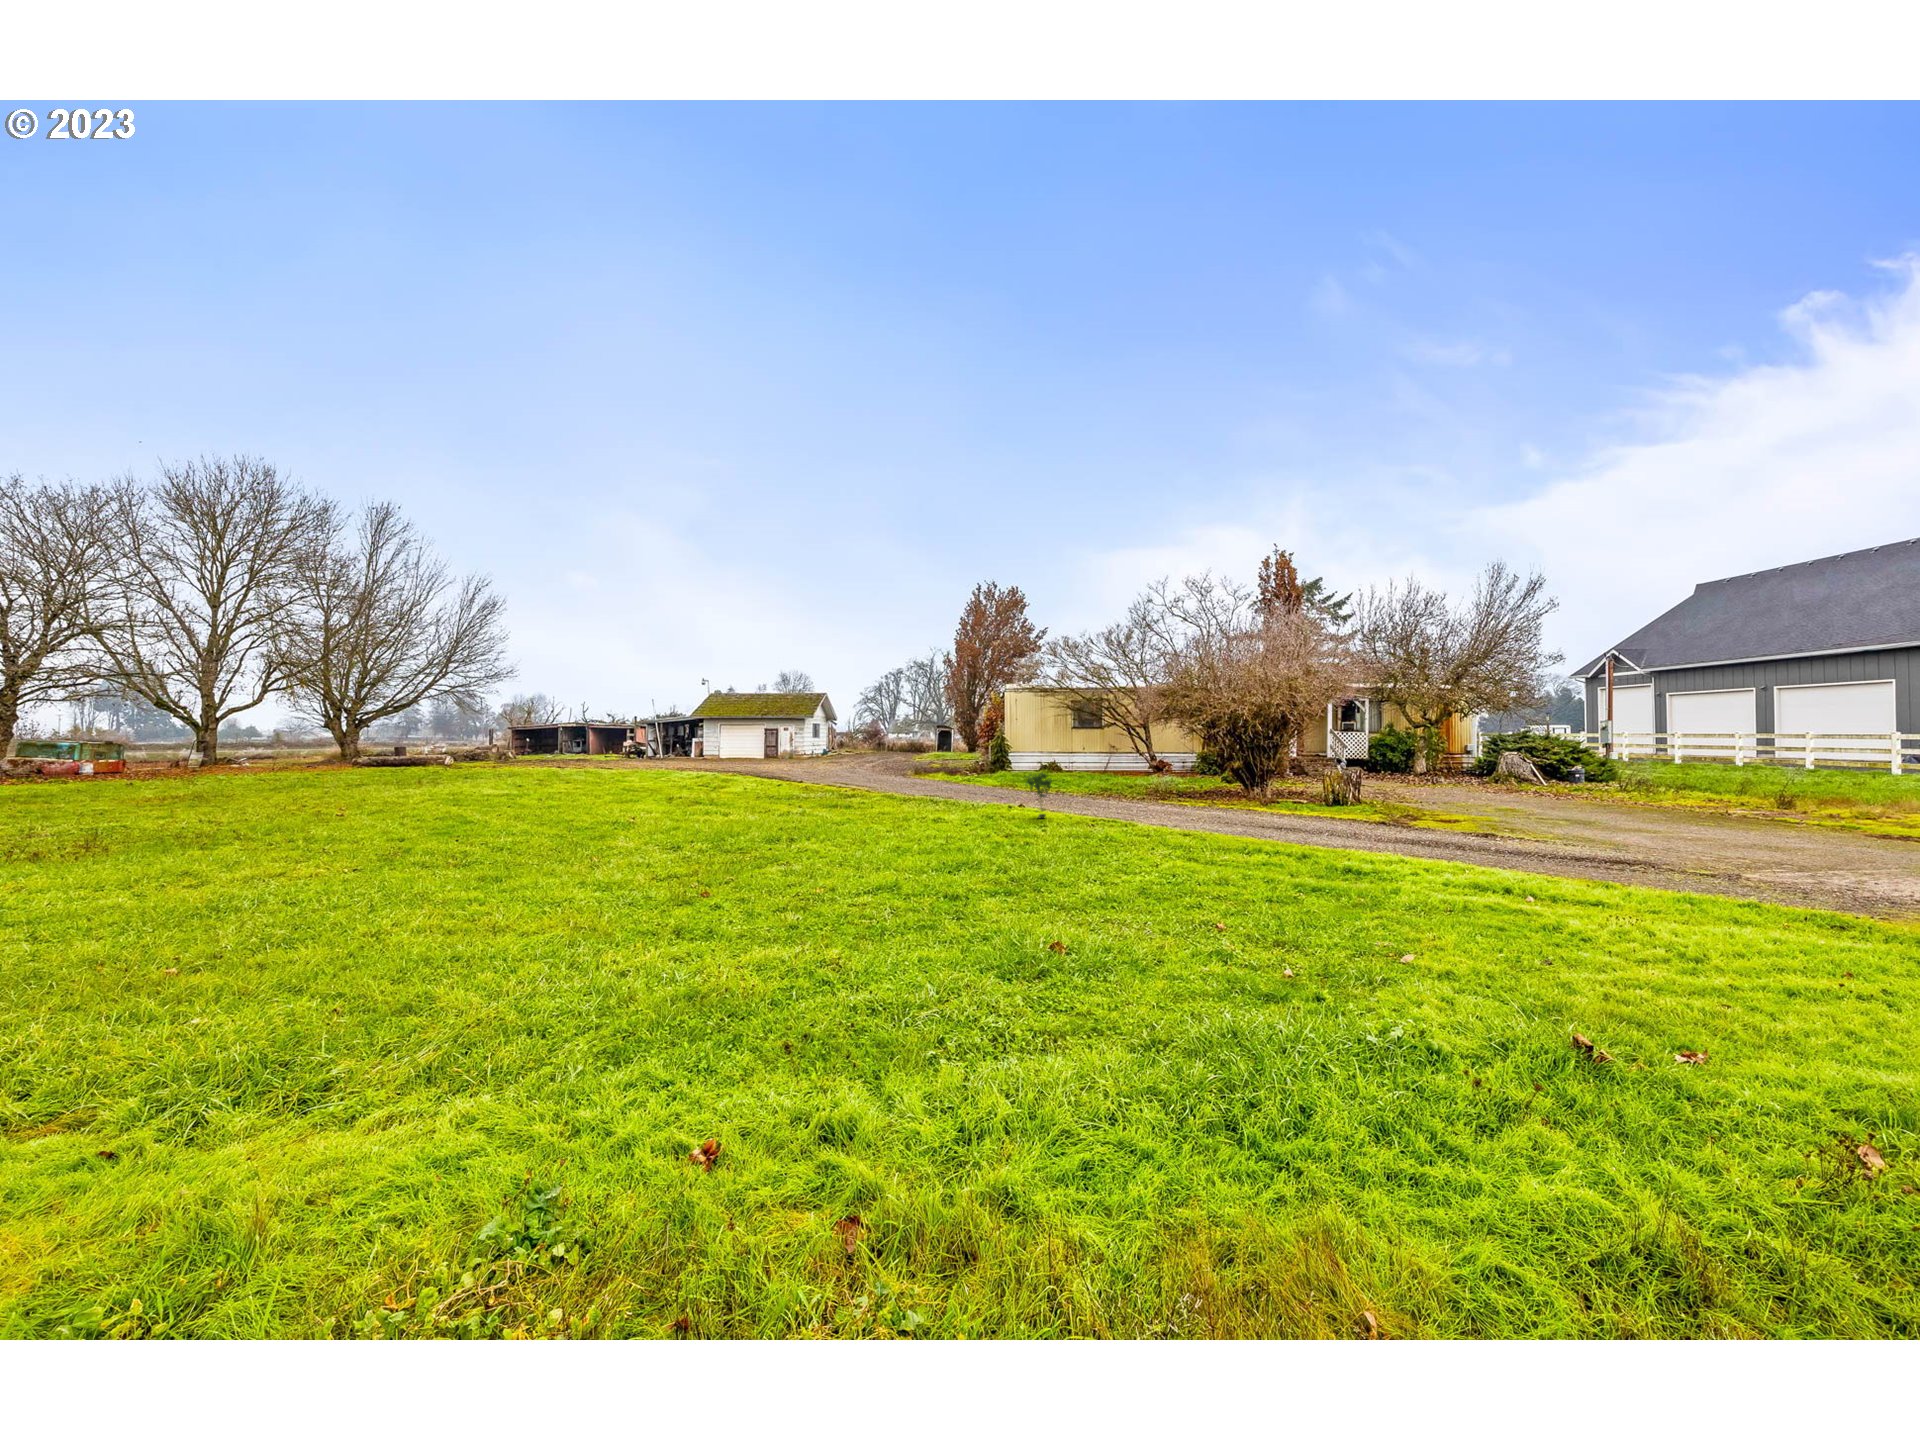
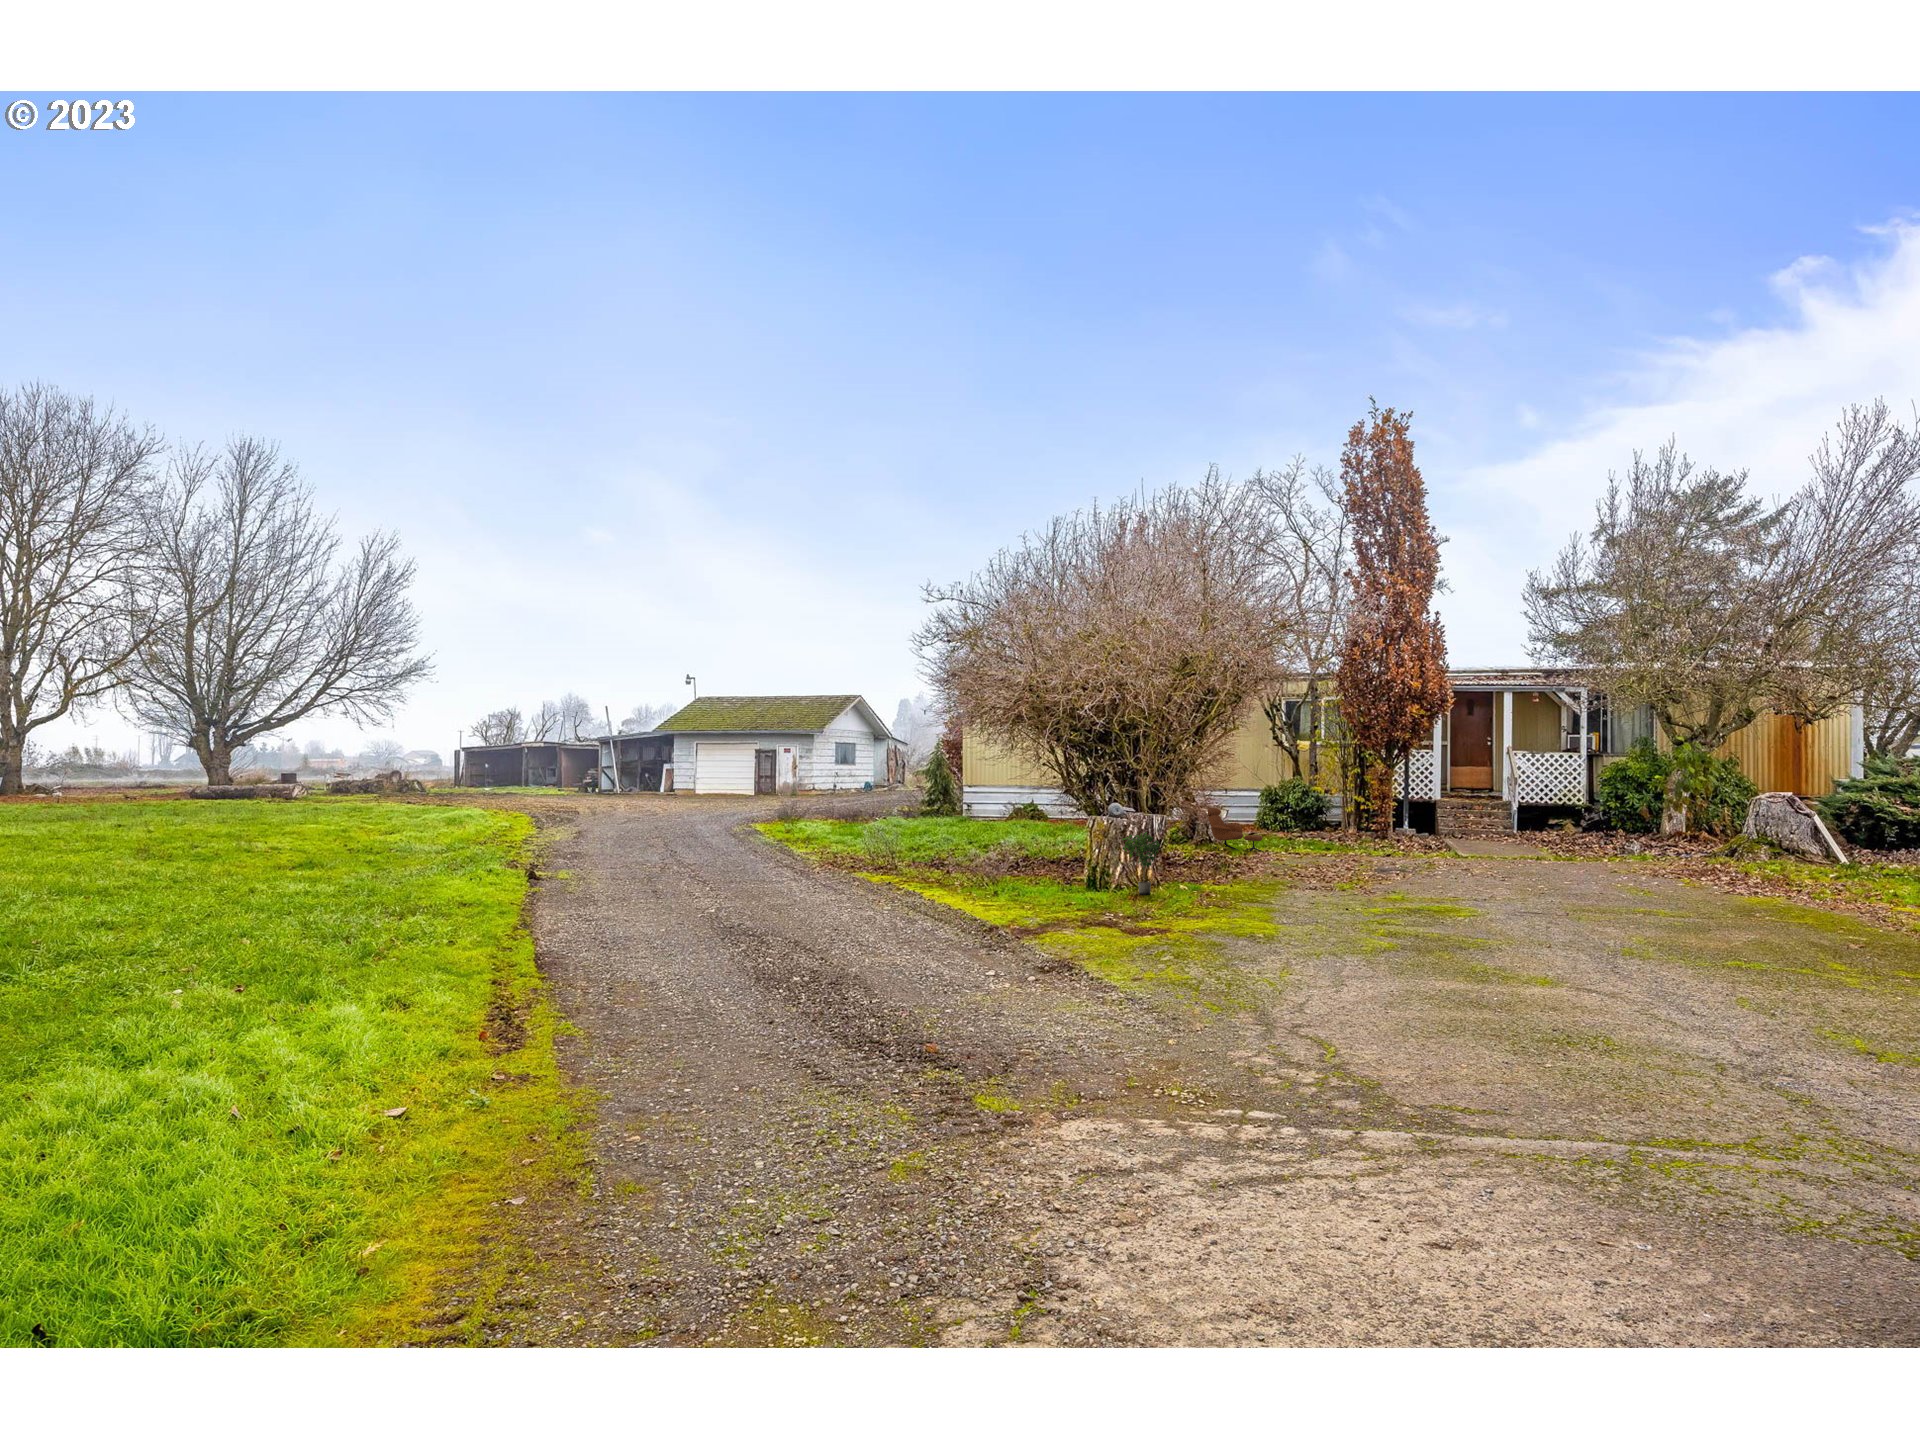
lounge chair: none [1088,758,1129,790] -> present [1207,808,1263,852]

